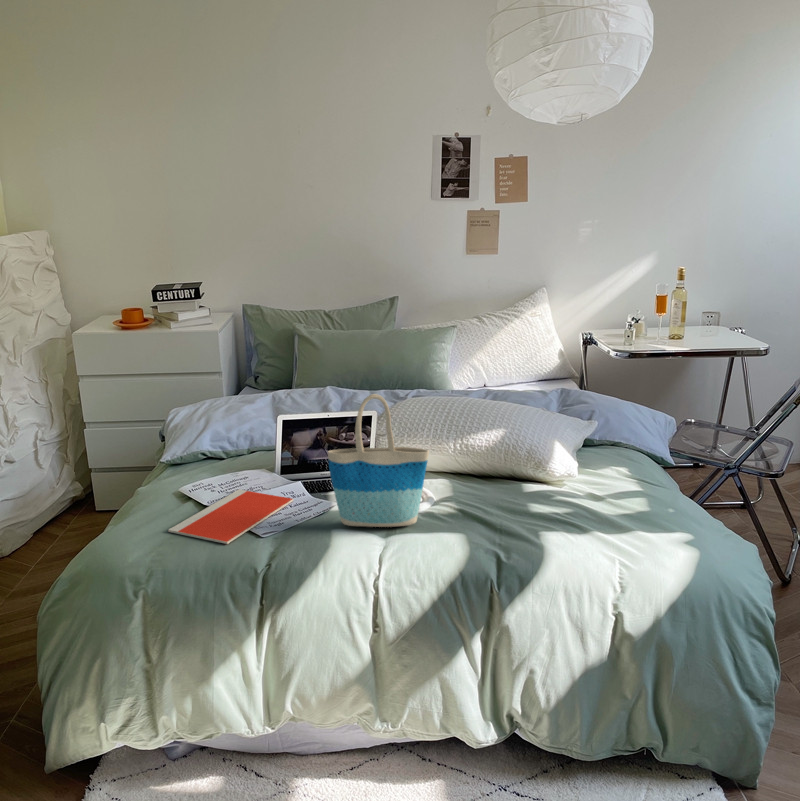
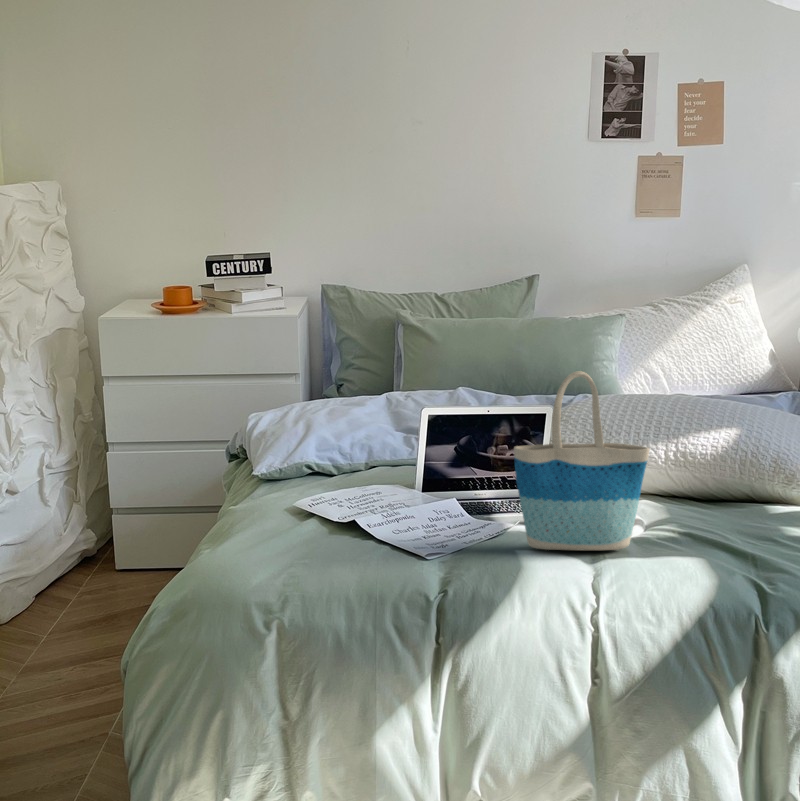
notebook: present [168,490,293,544] -> none [299,509,452,566]

